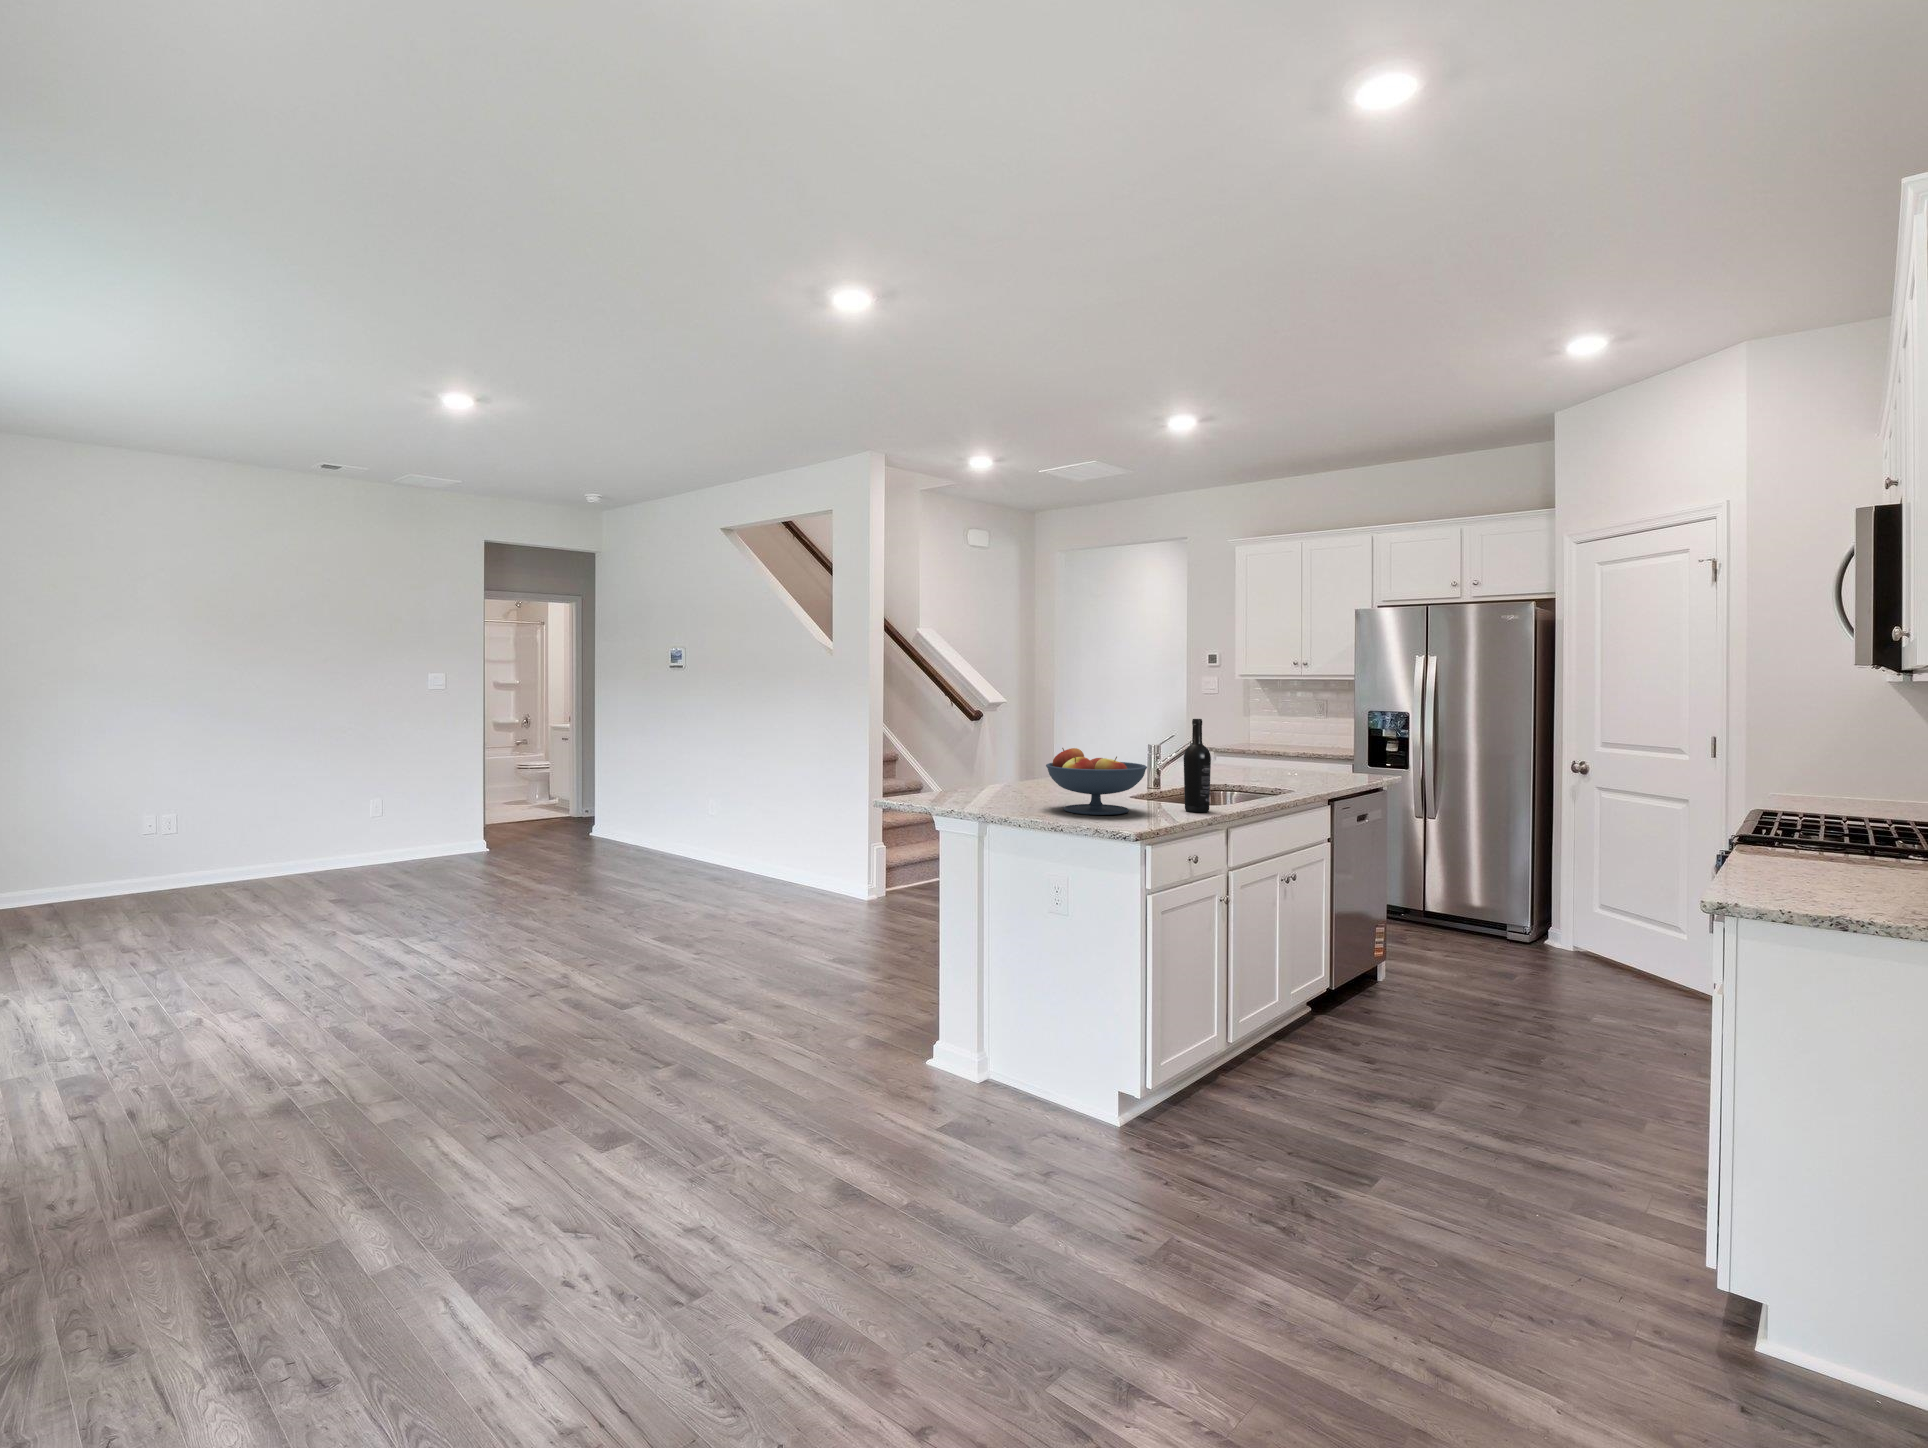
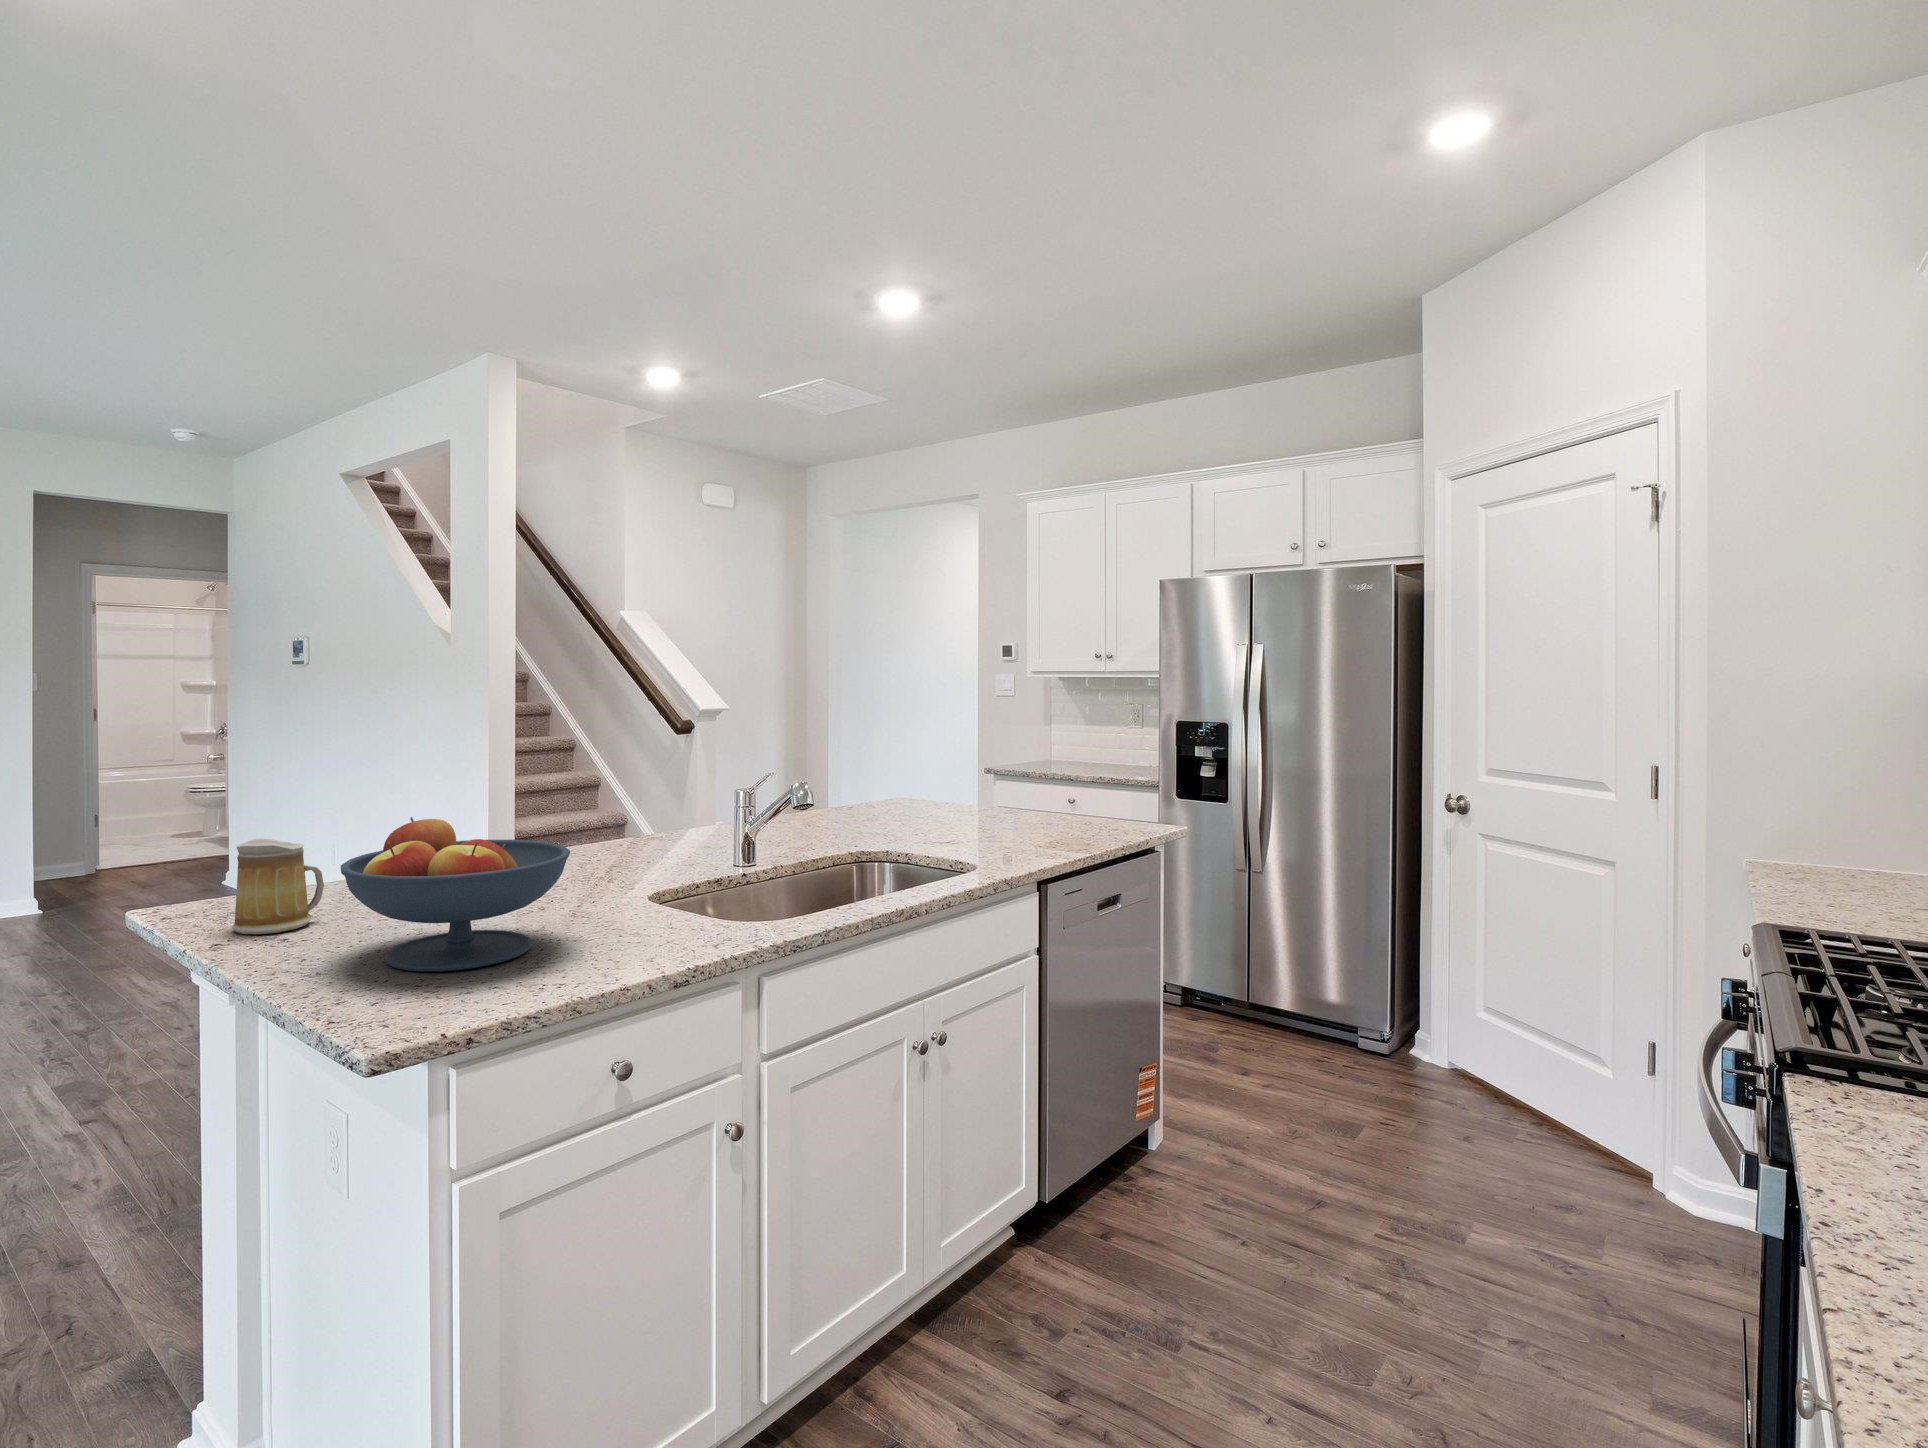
wine bottle: present [1184,719,1211,812] -> none [662,755,717,950]
mug: none [964,758,998,804] -> present [232,839,324,934]

